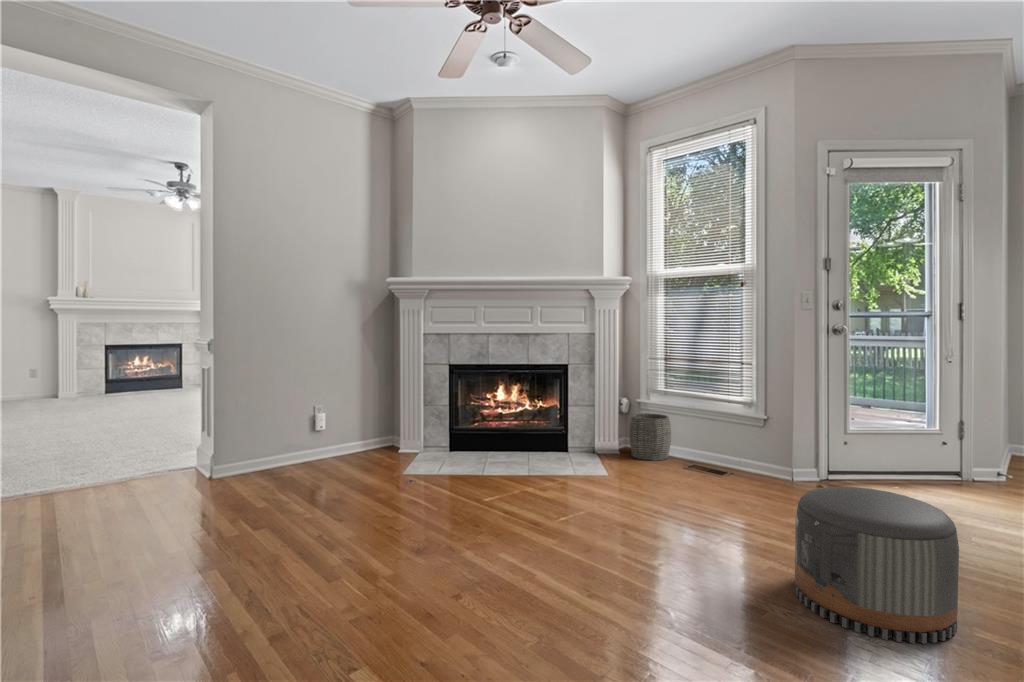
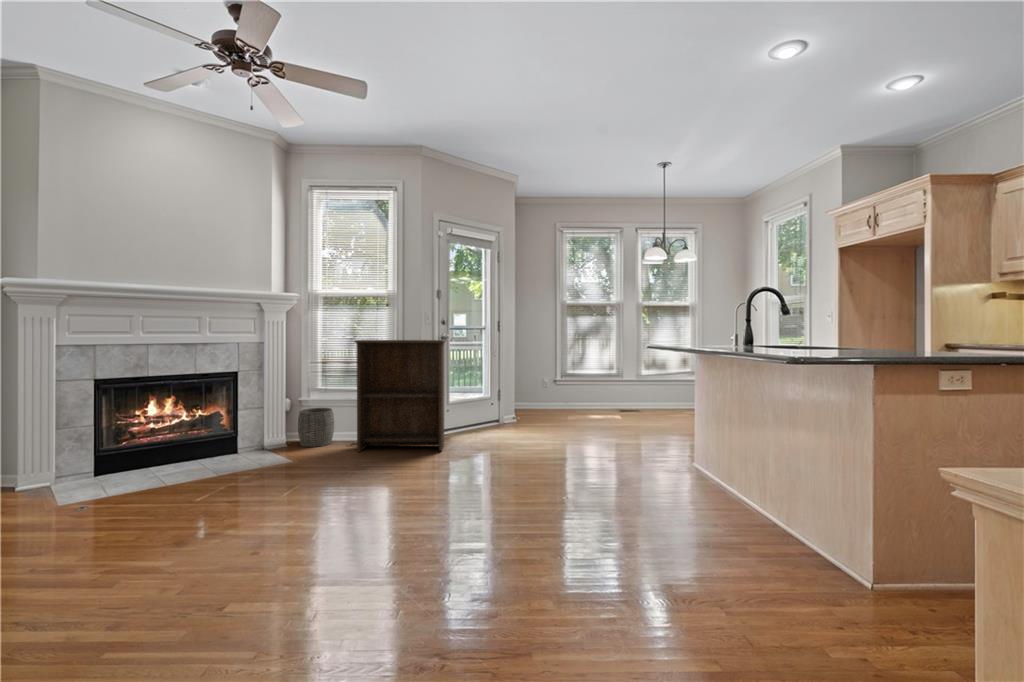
bookshelf: none [681,332,819,503] -> present [355,340,446,452]
pouf: present [795,487,959,643] -> none [481,428,554,503]

